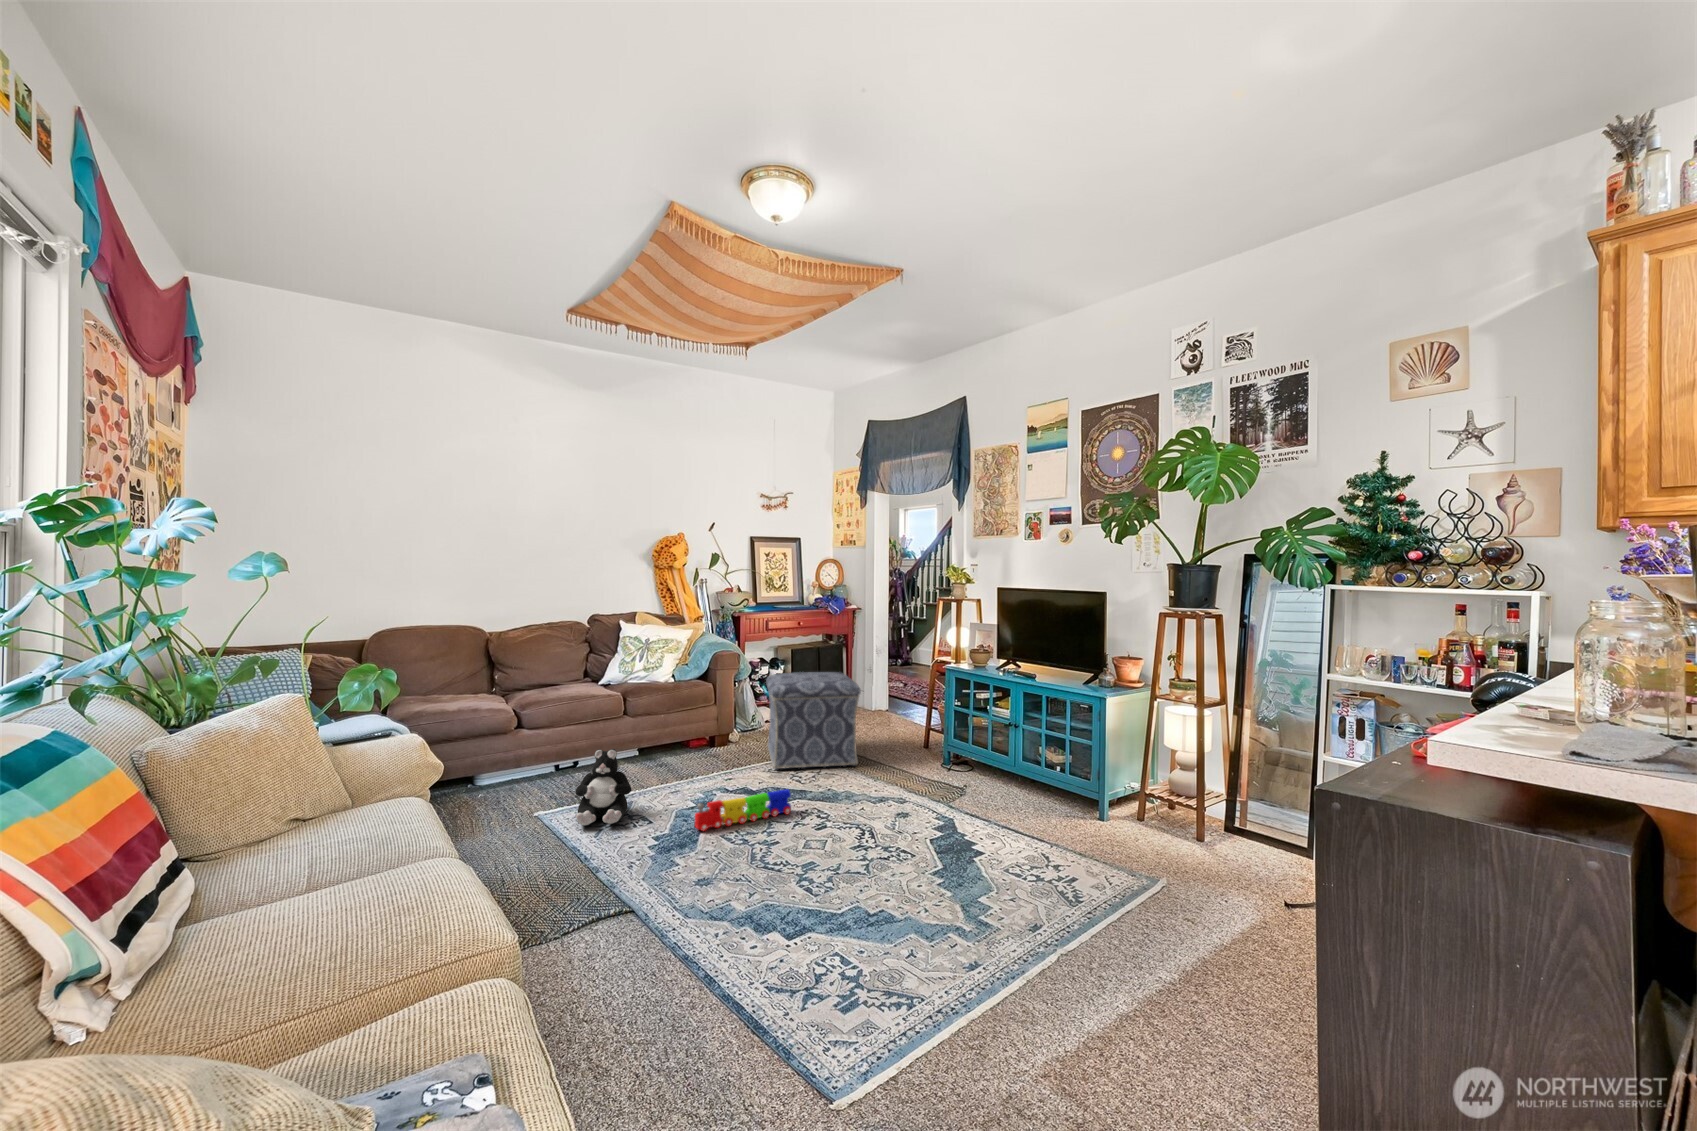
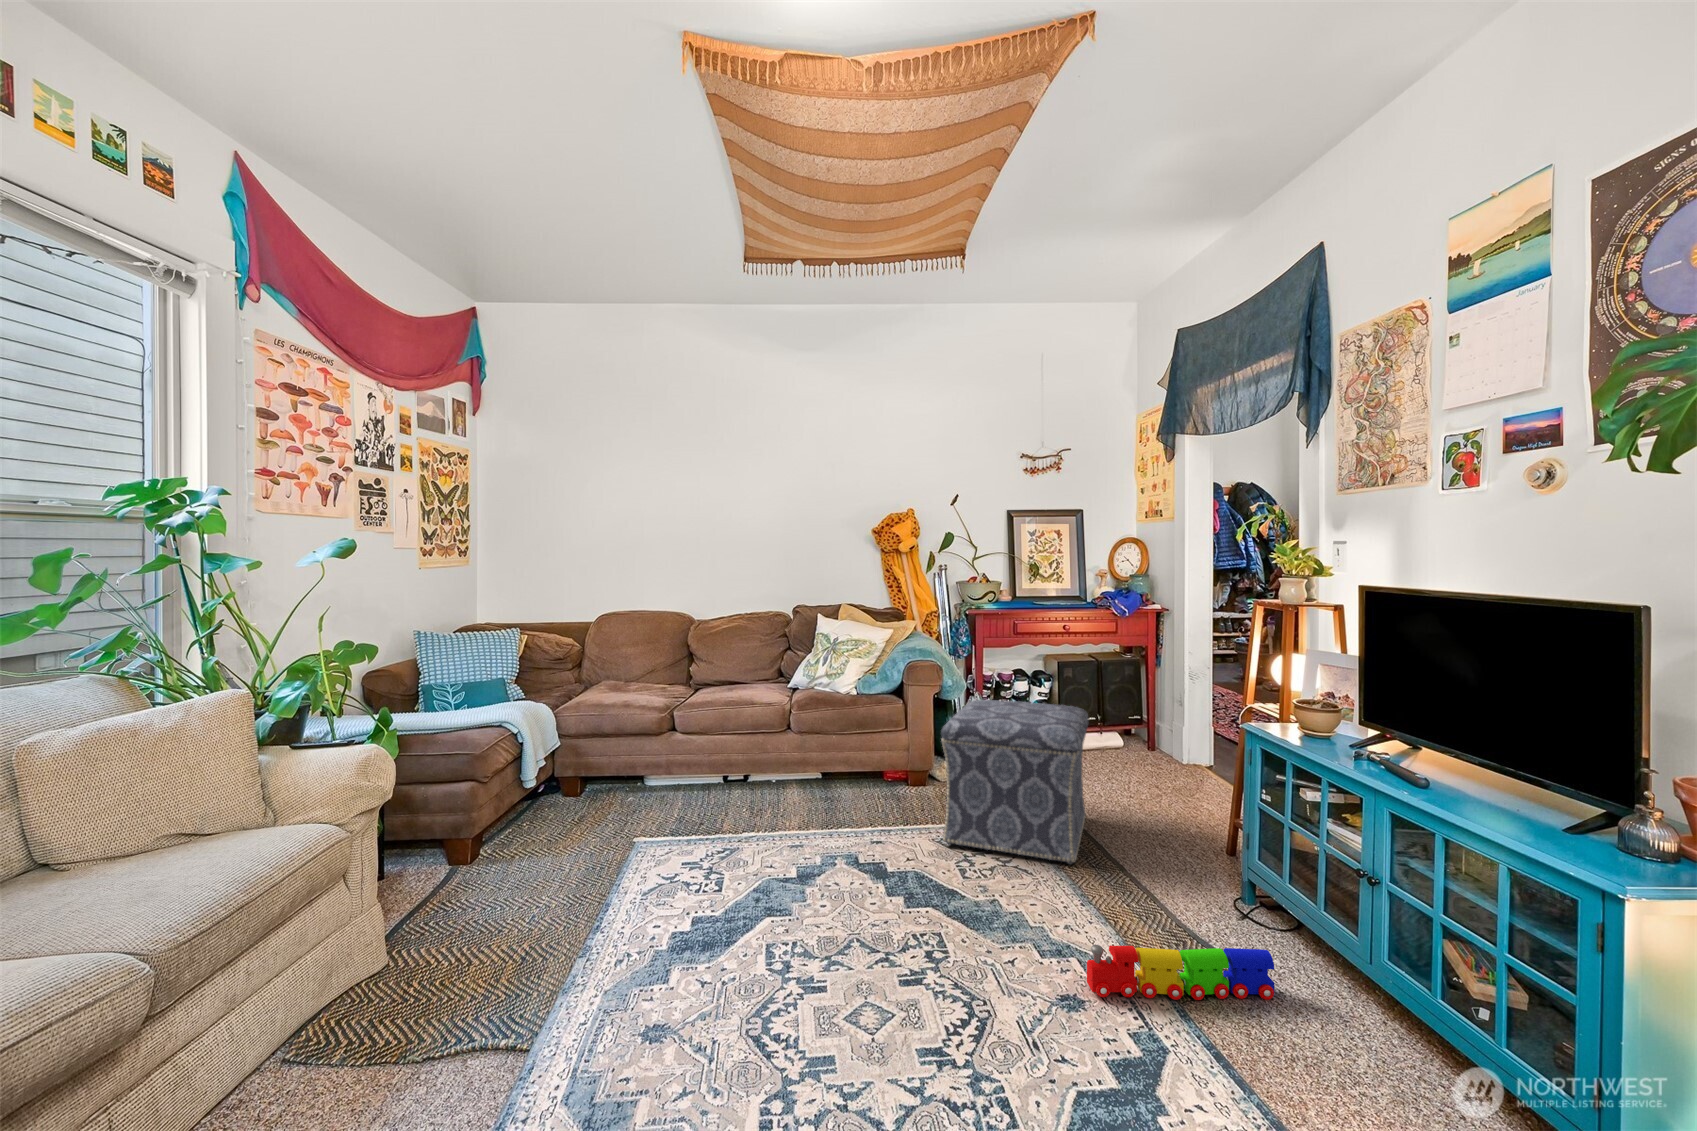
plush toy: present [575,749,631,825] -> none [628,783,709,889]
toy train: present [695,789,791,831] -> present [1087,945,1275,1000]

